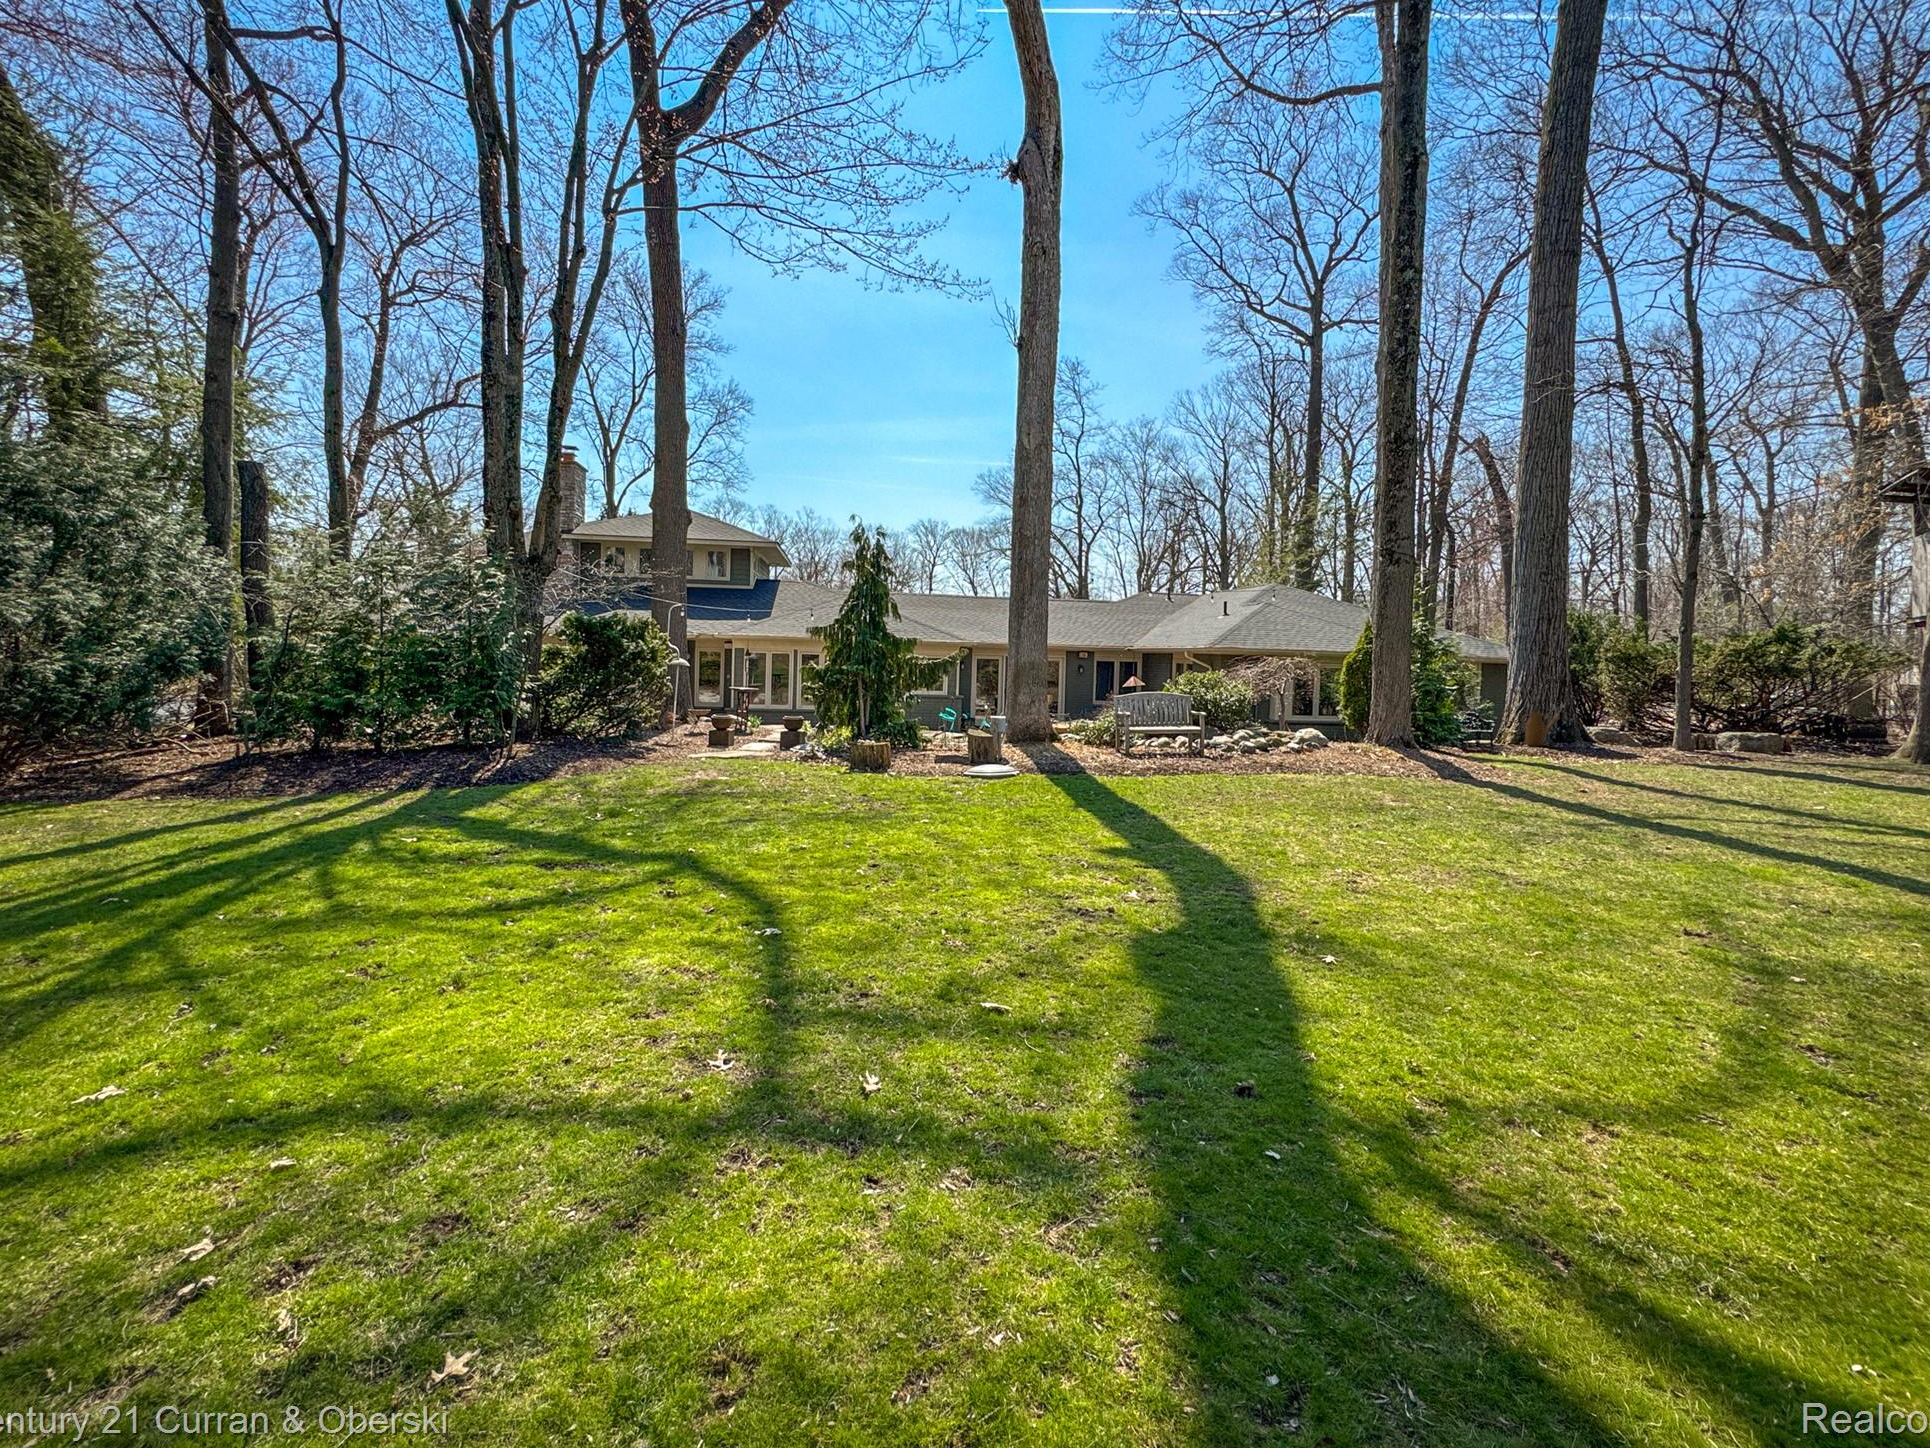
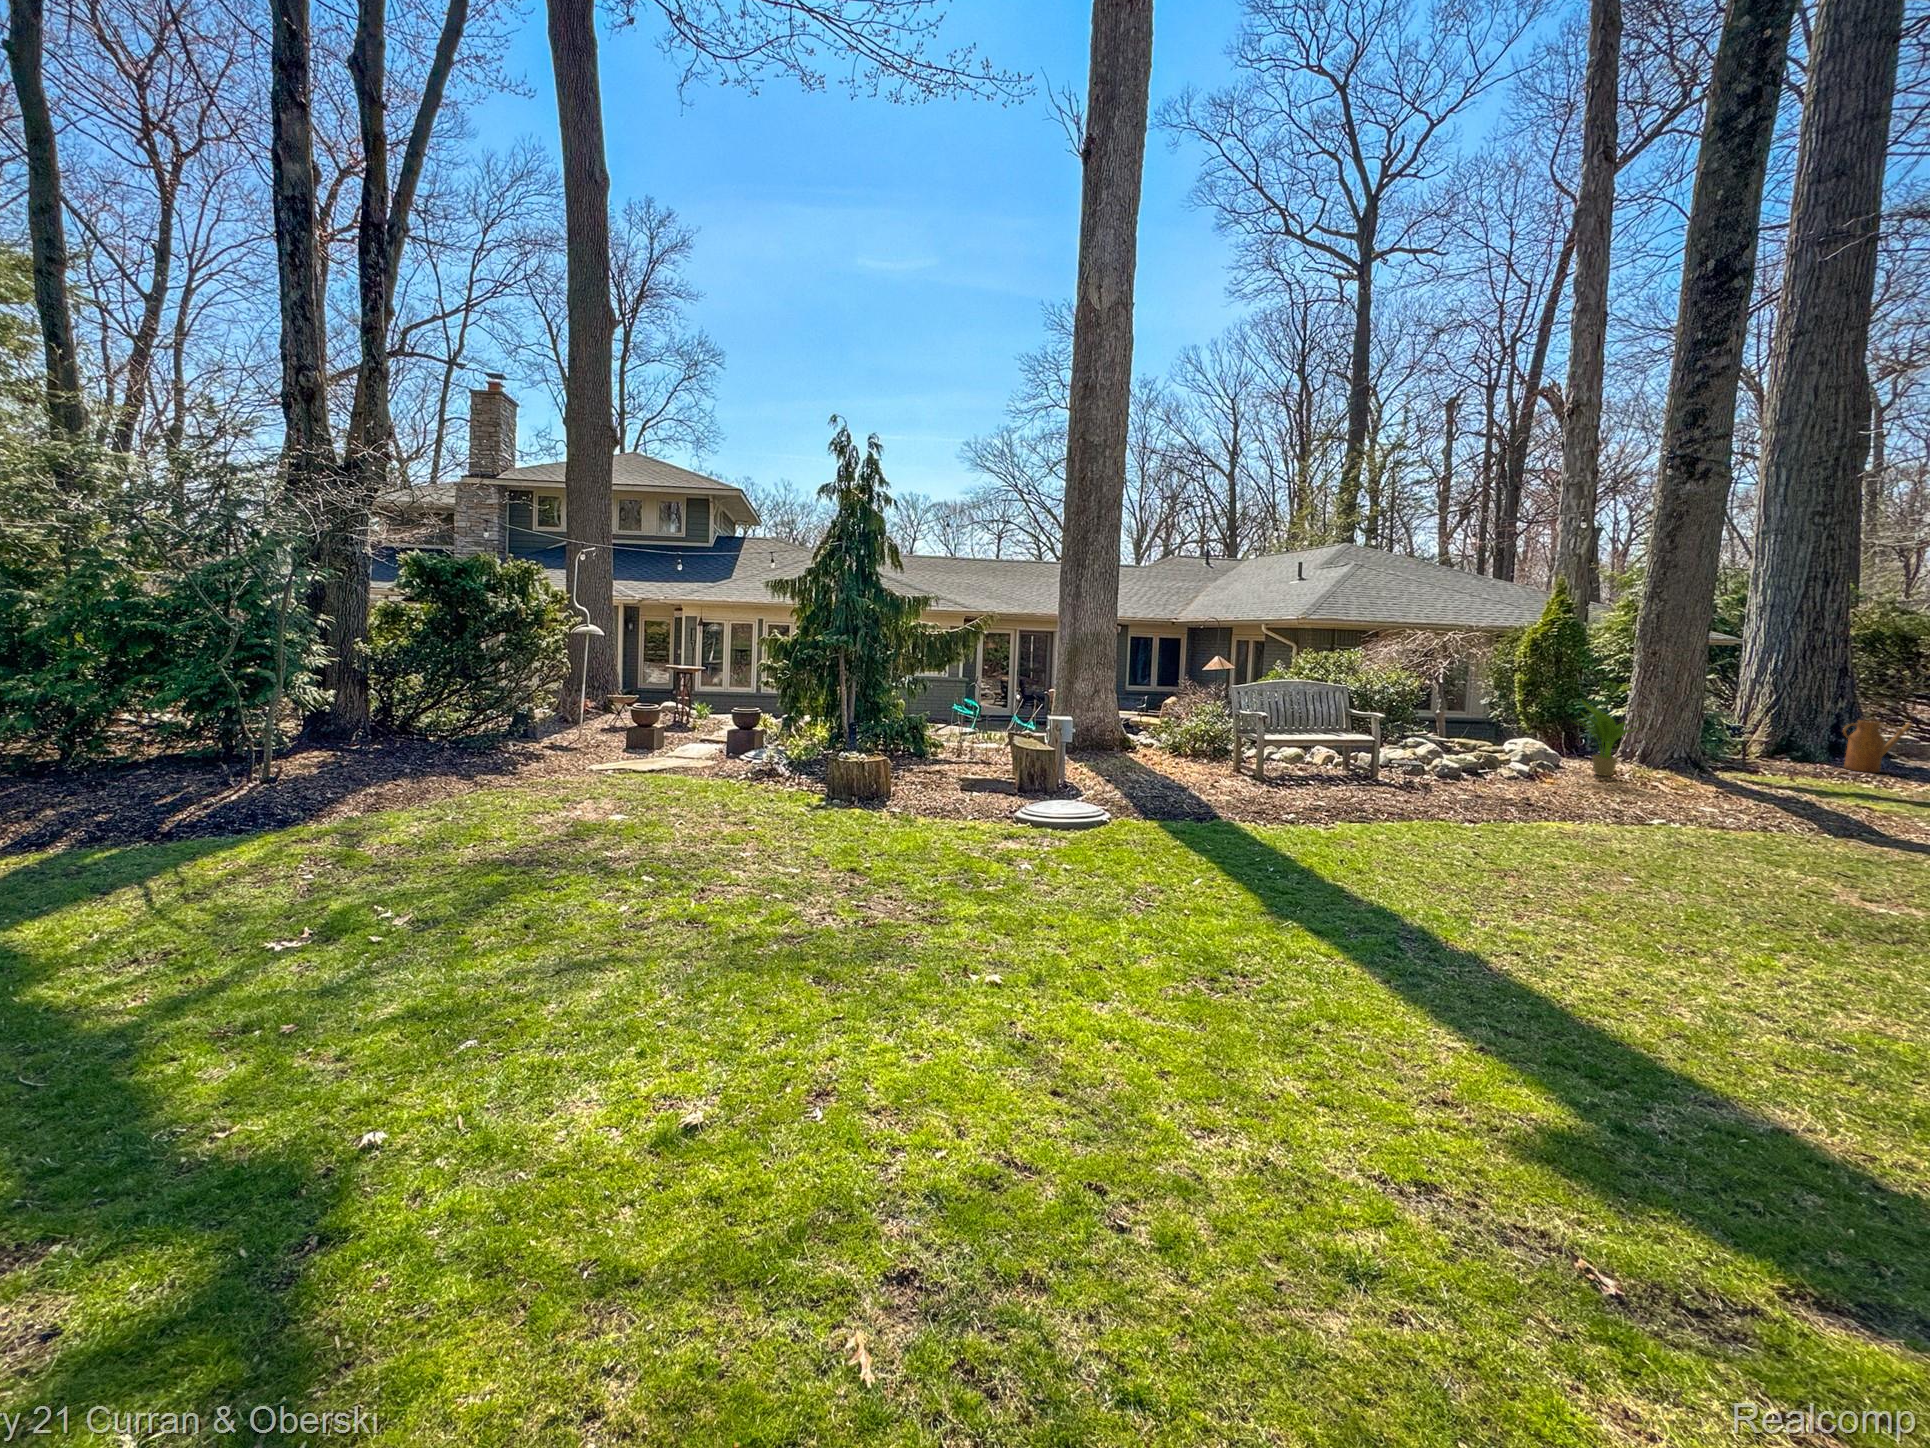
potted plant: none [1332,700,1370,750] -> present [1577,700,1643,776]

